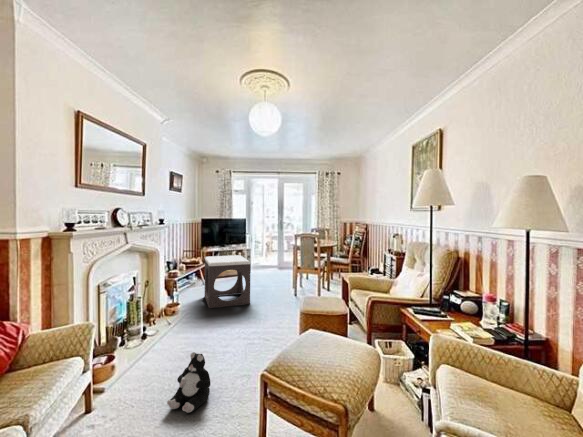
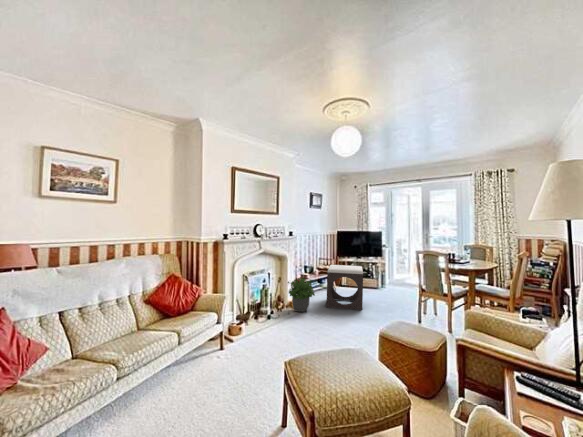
potted plant: none [161,276,200,322] -> present [288,278,315,312]
plush toy: present [167,352,211,413] -> none [265,321,292,355]

